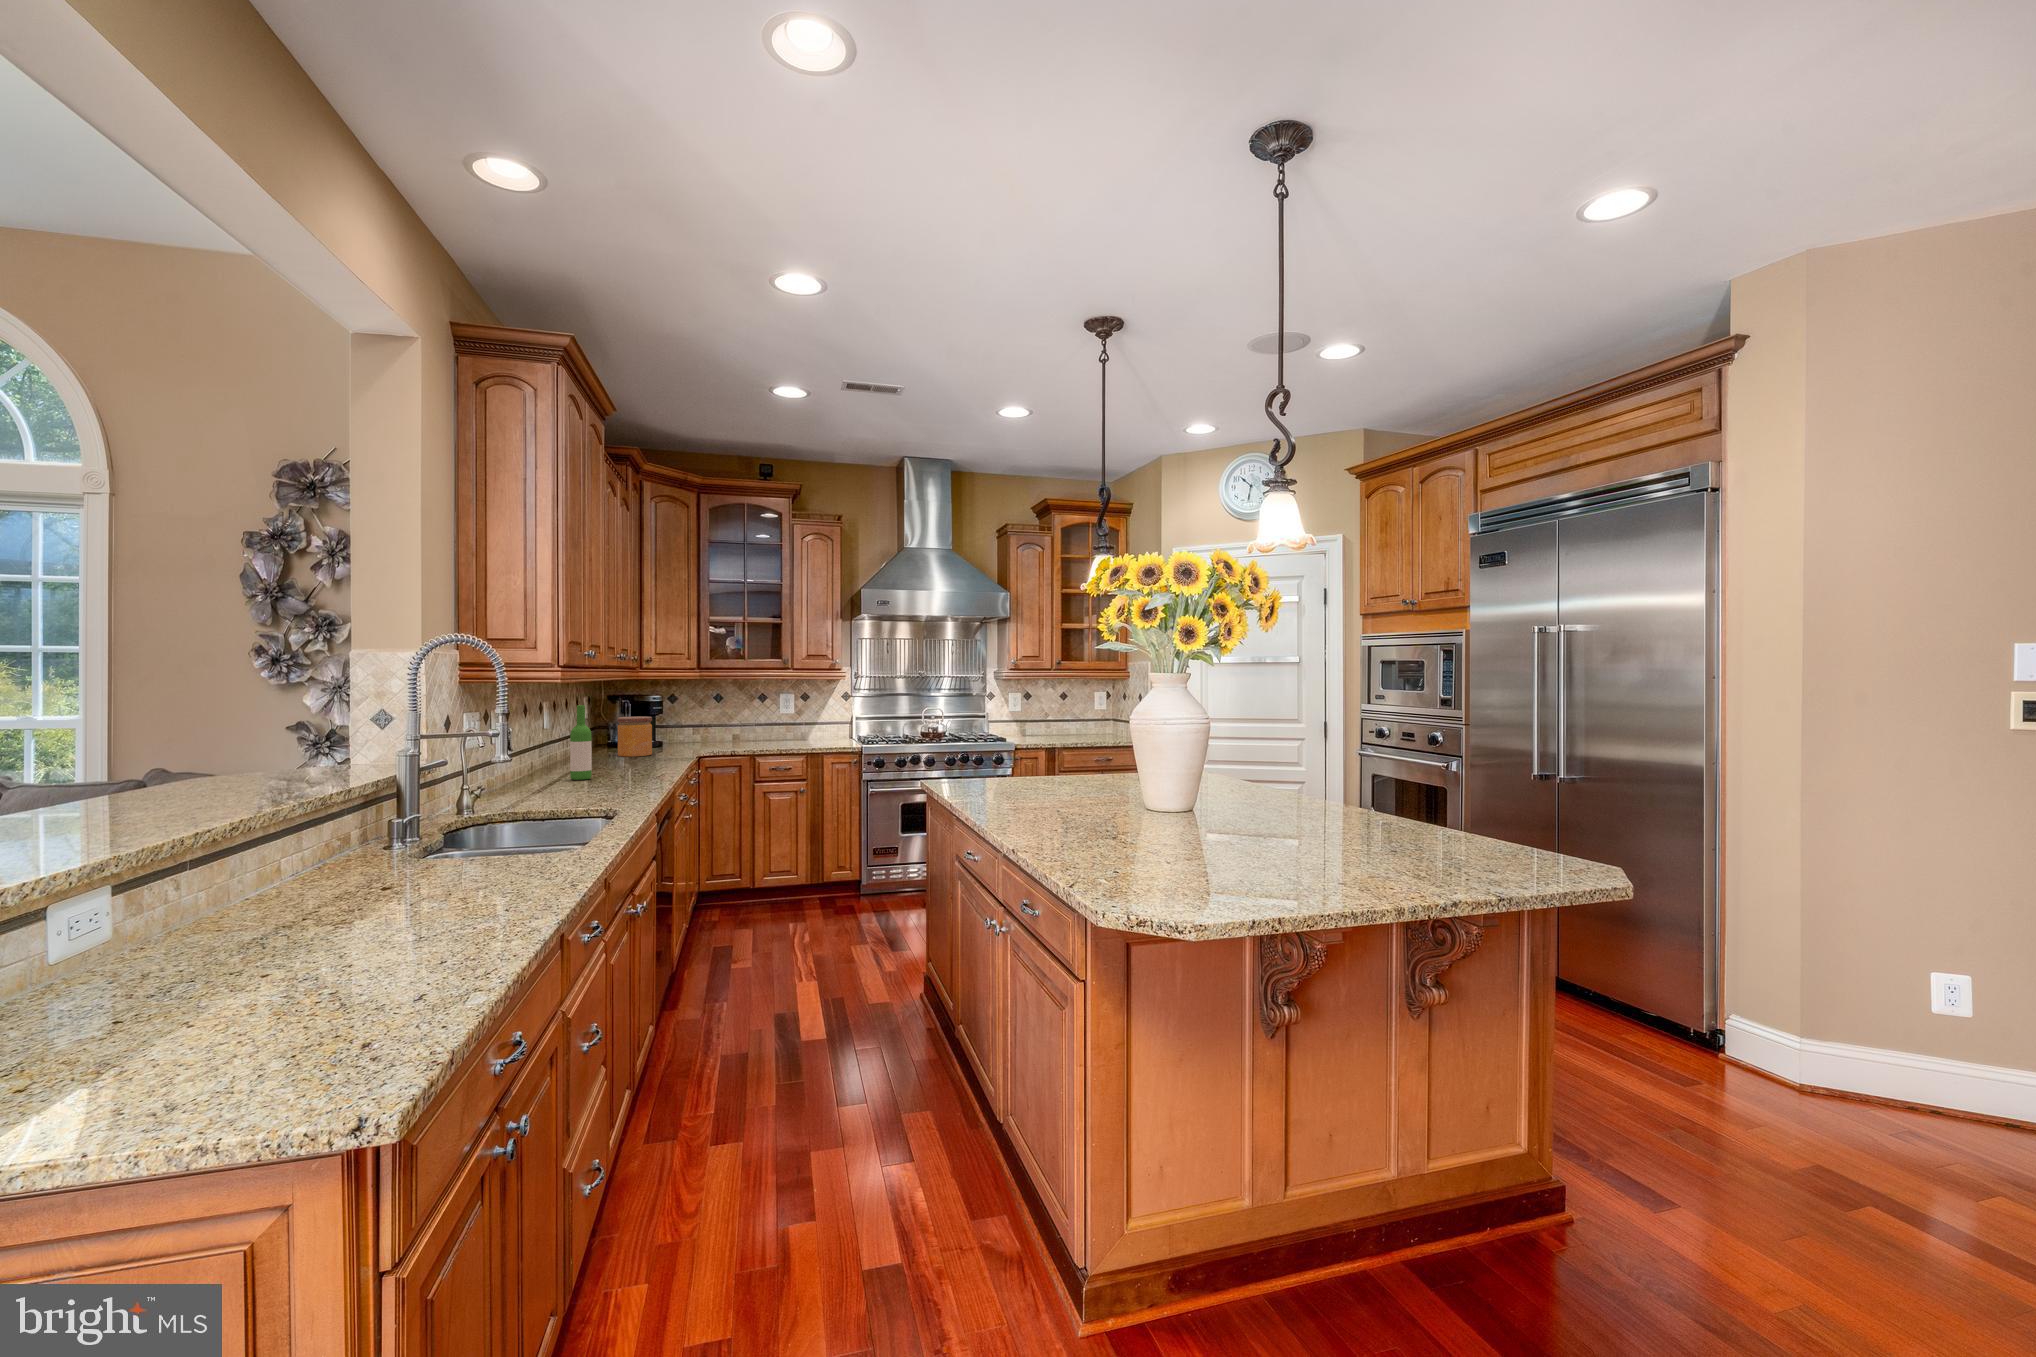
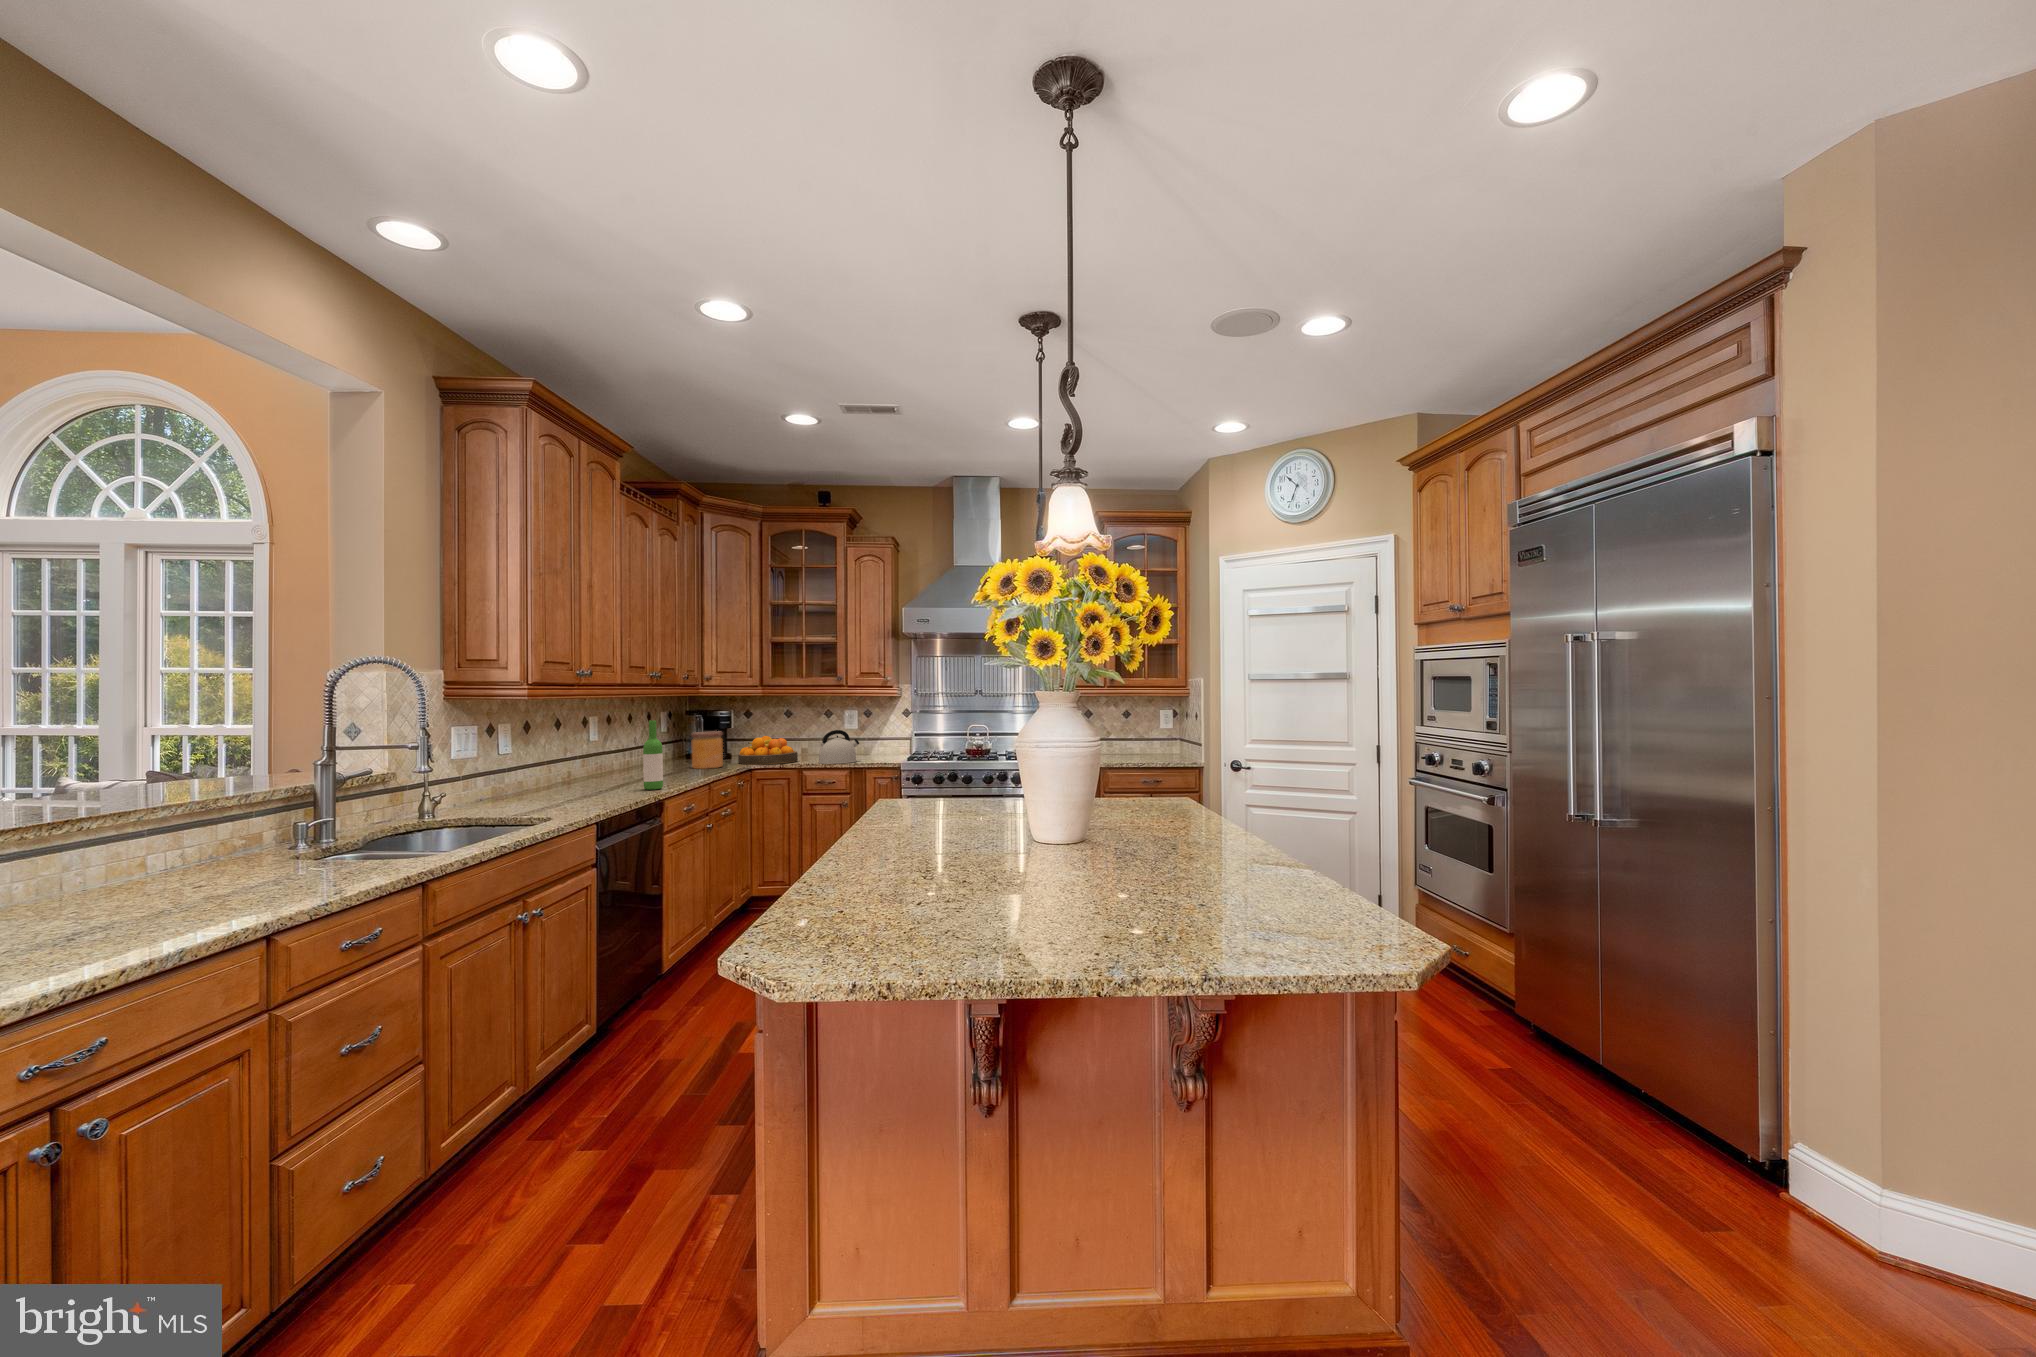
kettle: none [756,717,801,753] -> present [818,730,859,764]
fruit bowl: none [668,722,733,753] -> present [738,736,798,765]

